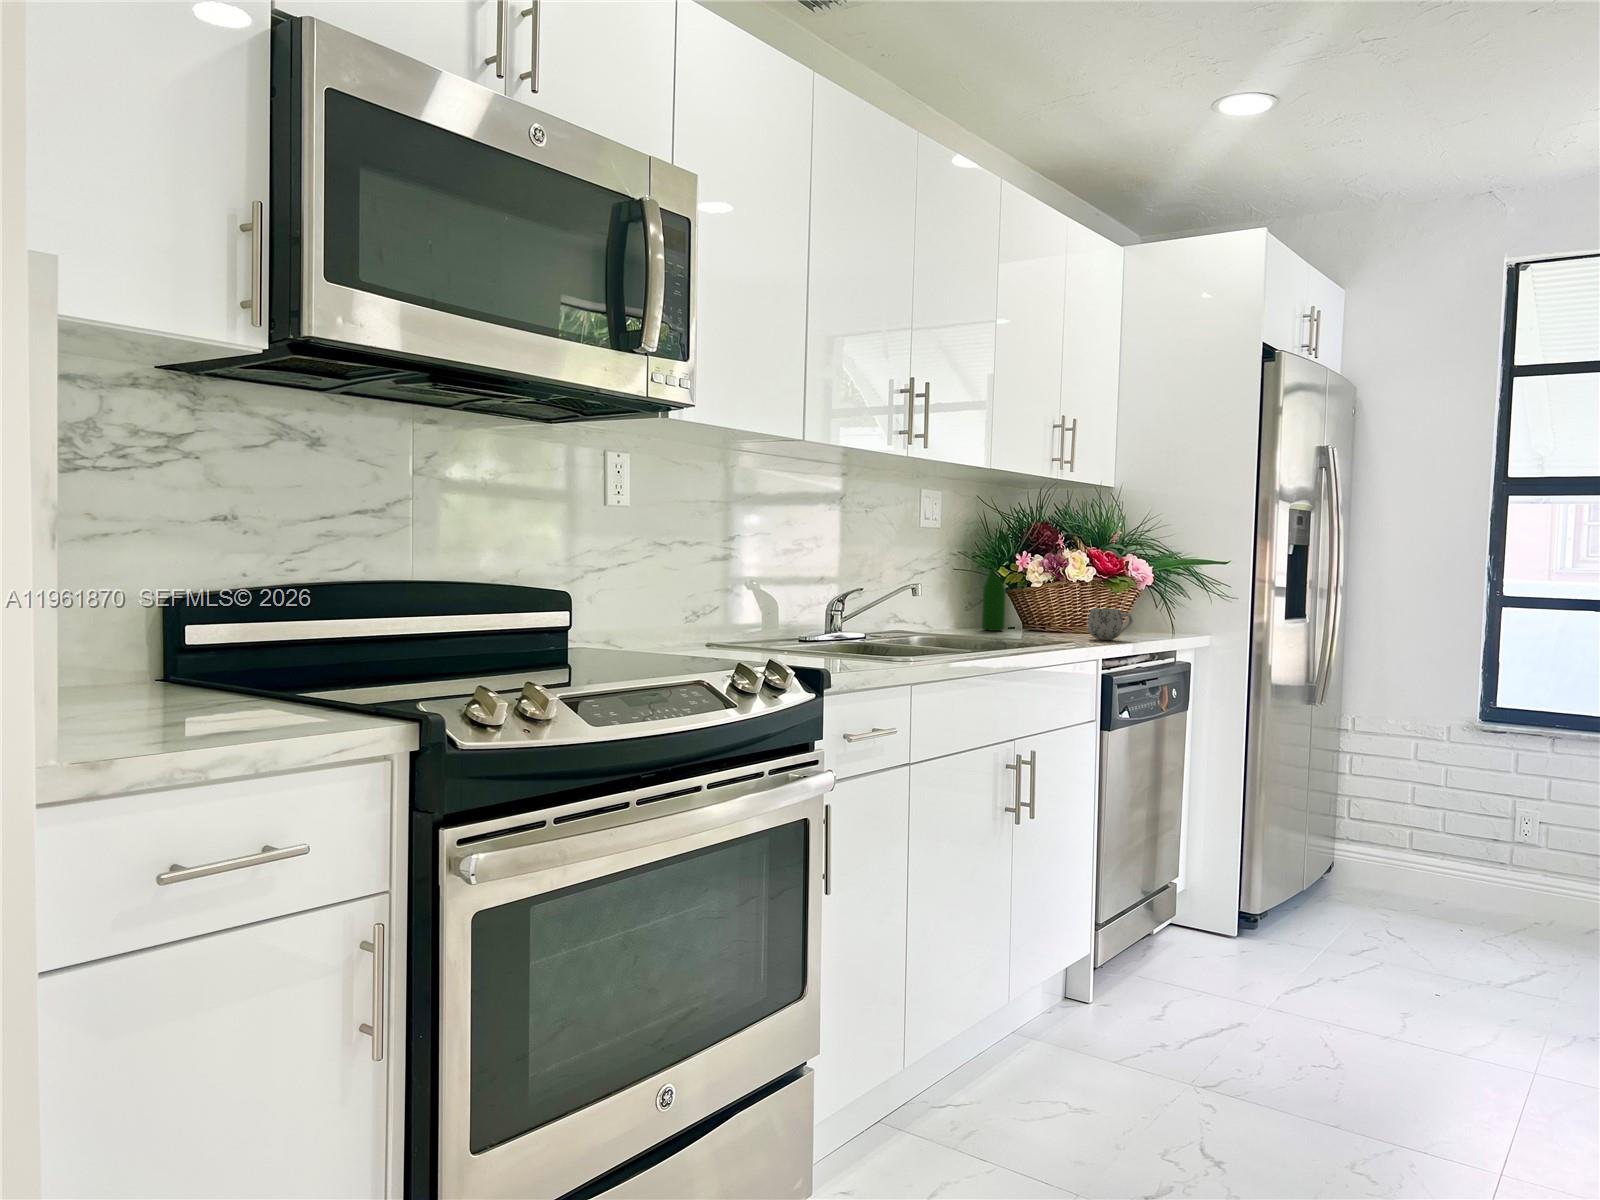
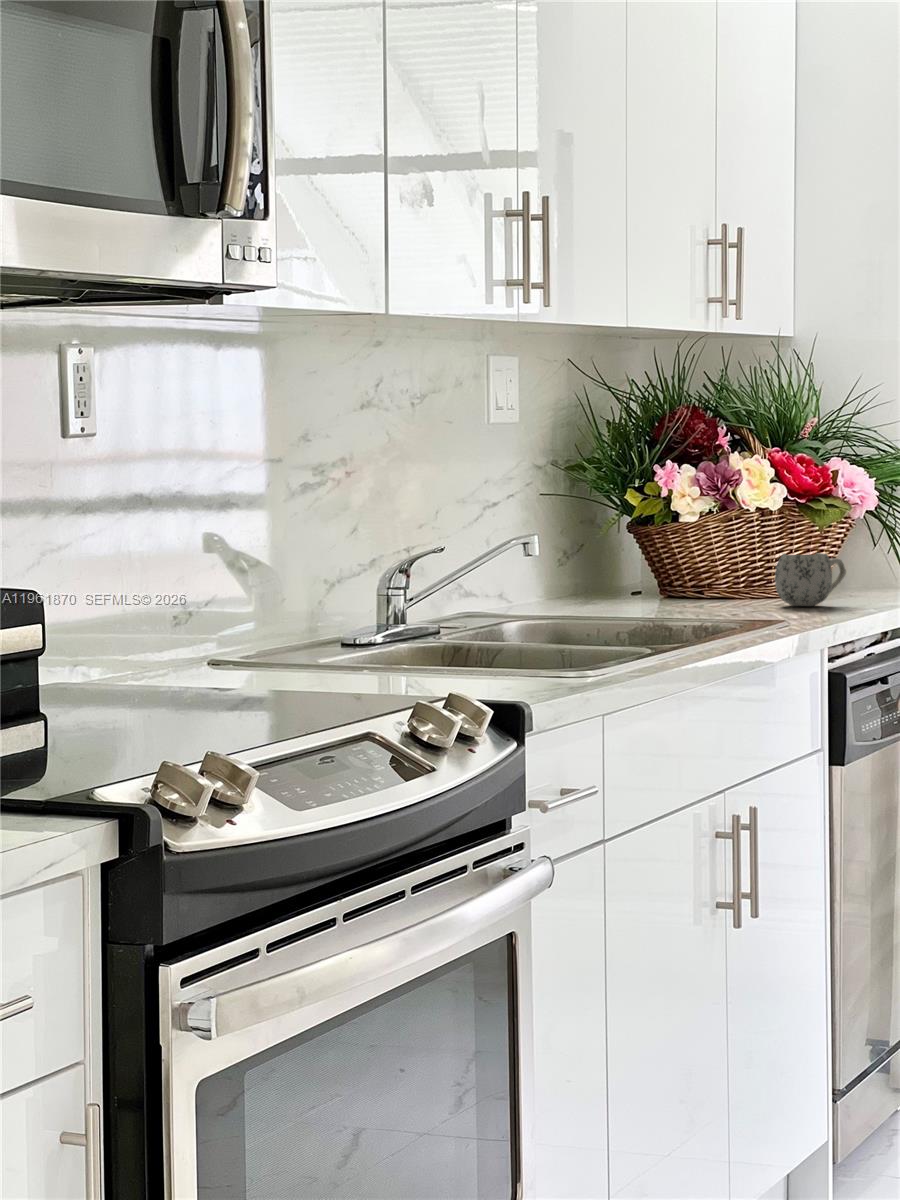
wine bottle: present [982,571,1006,631] -> none [583,446,621,600]

